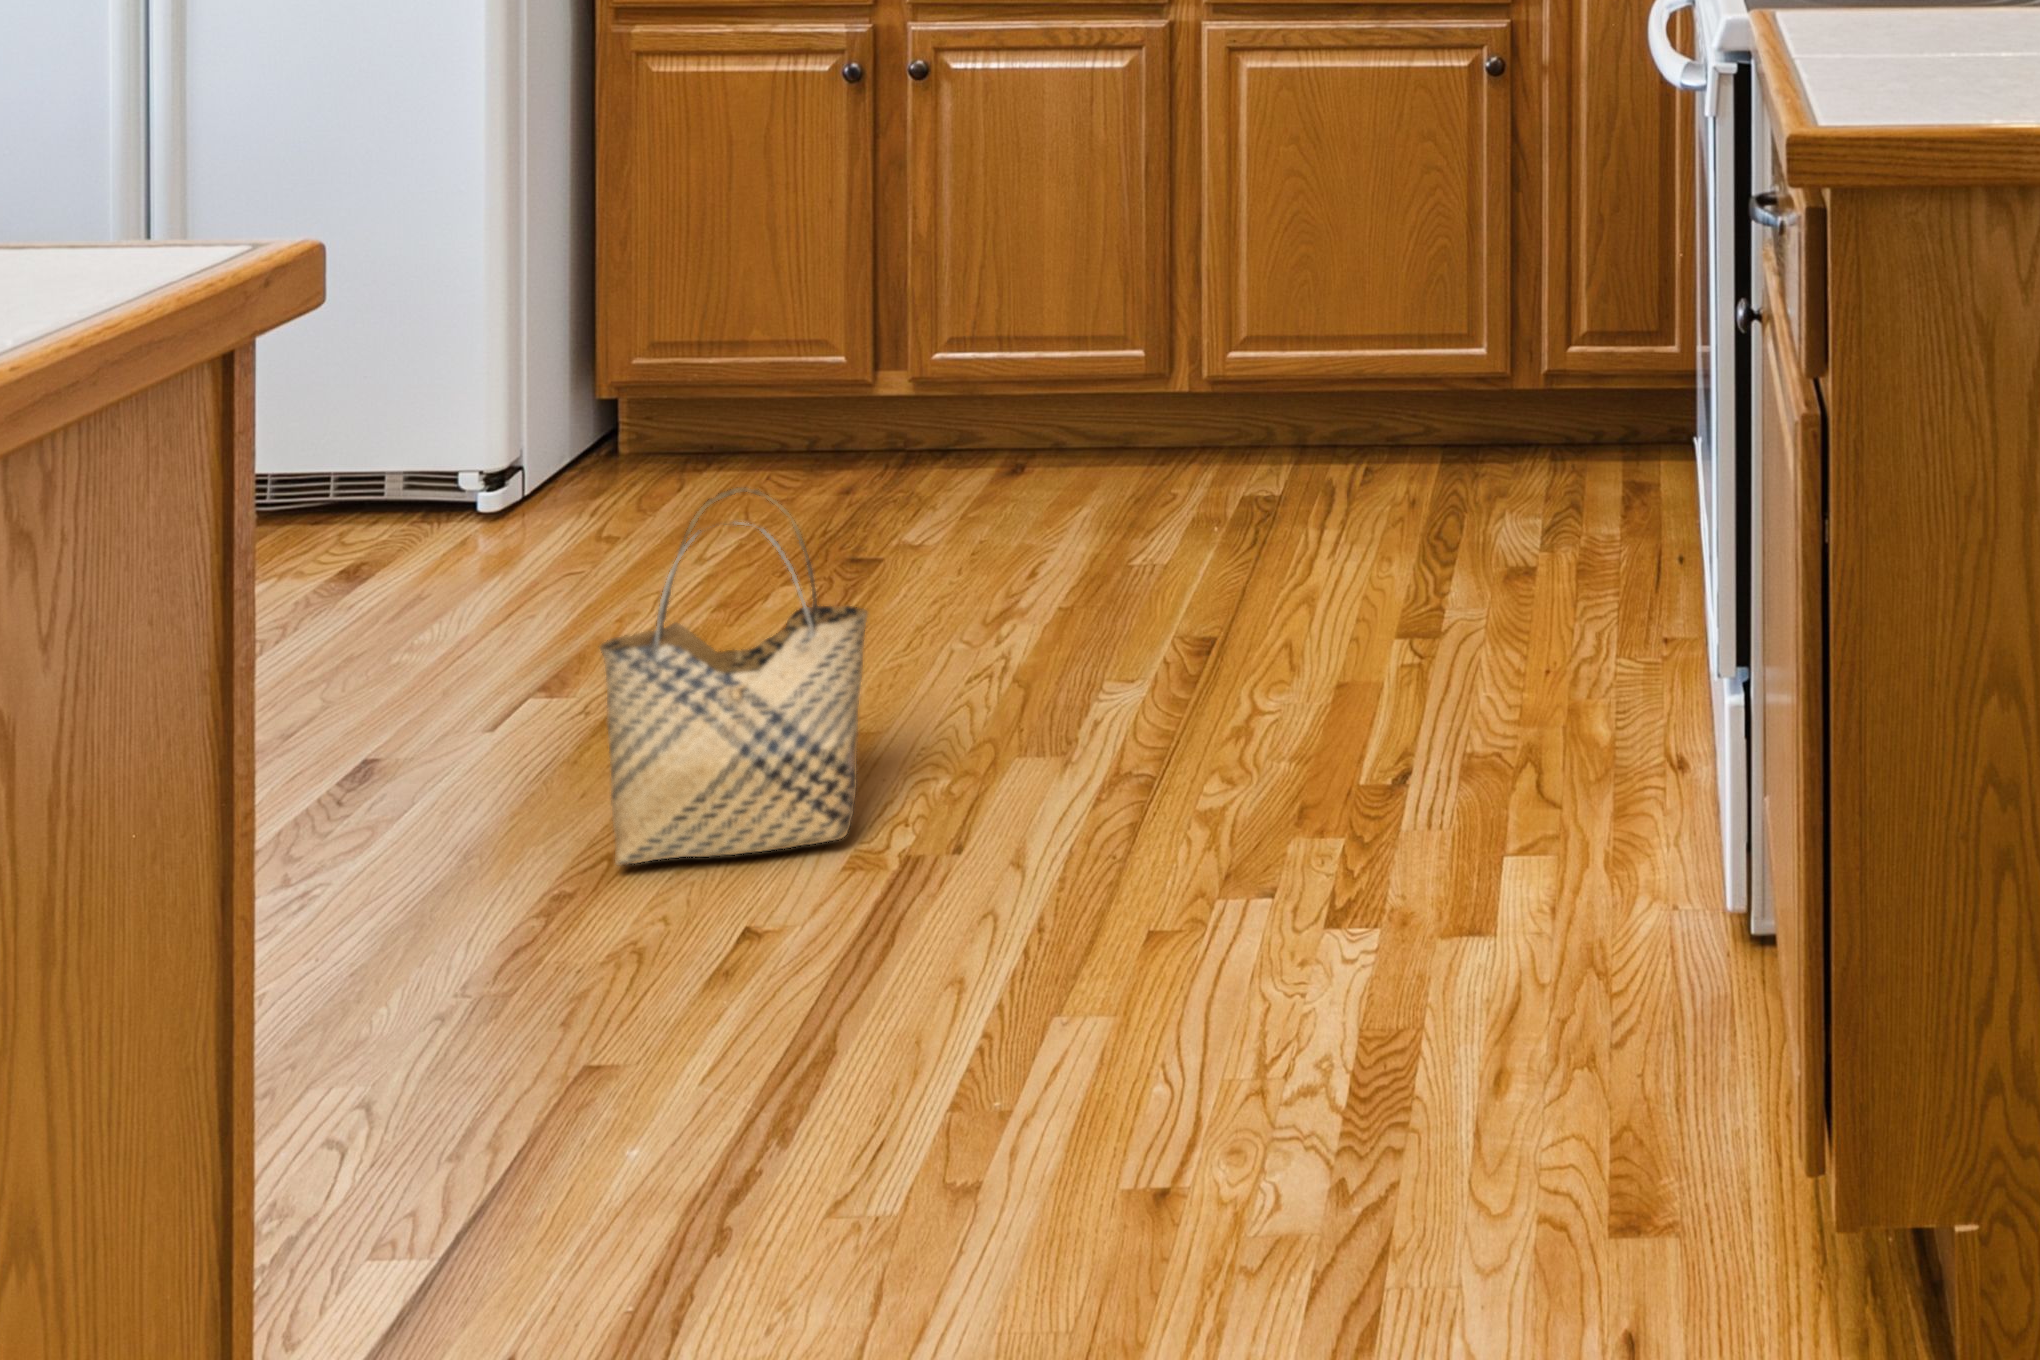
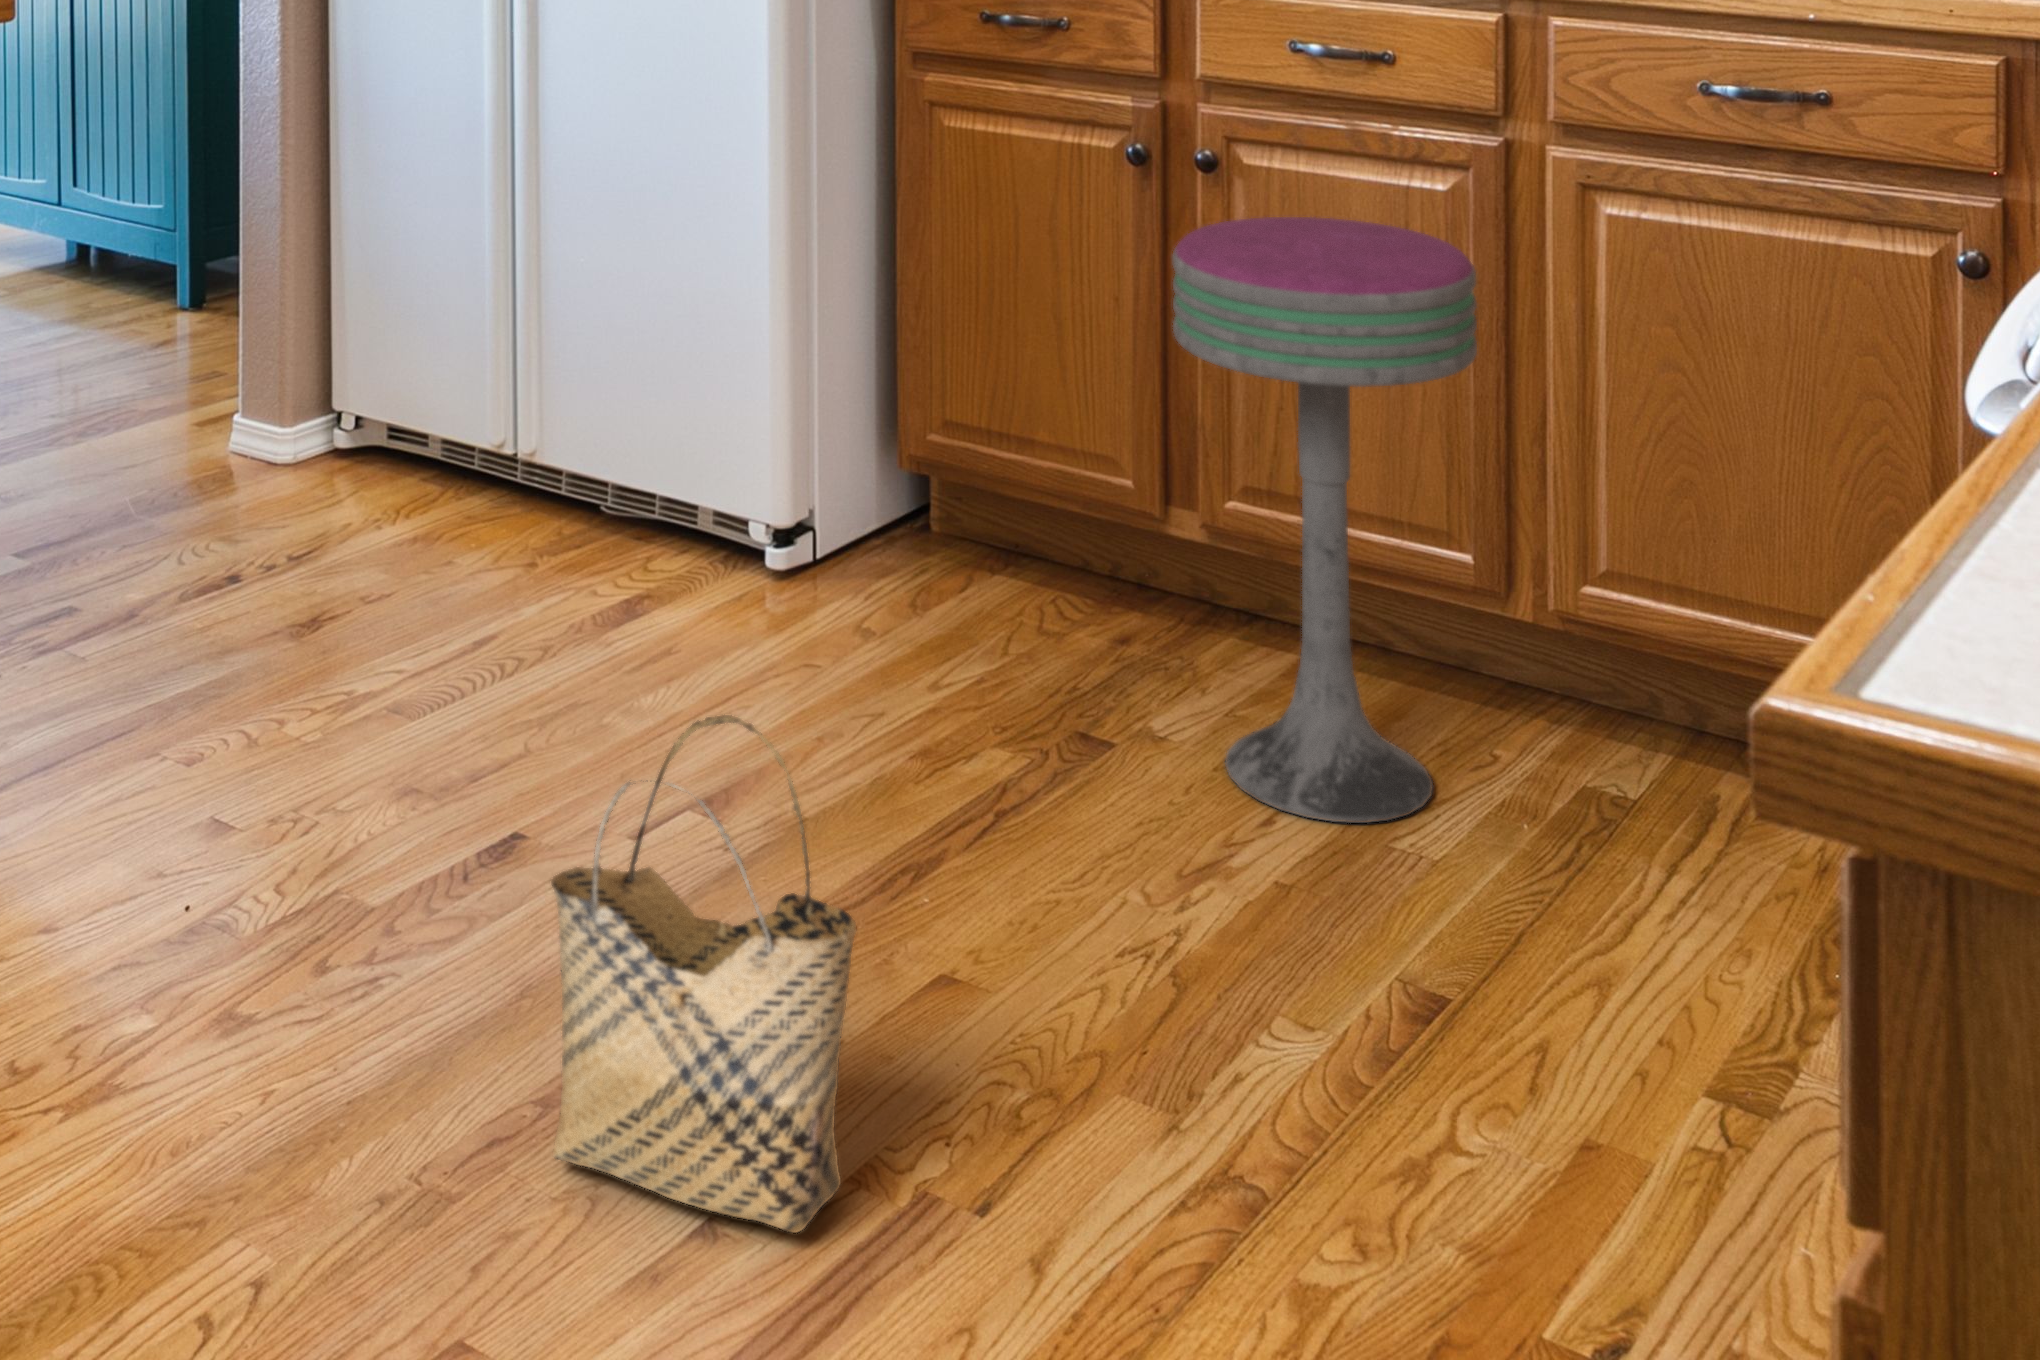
bar stool: none [939,97,1177,557] -> present [1172,217,1477,823]

